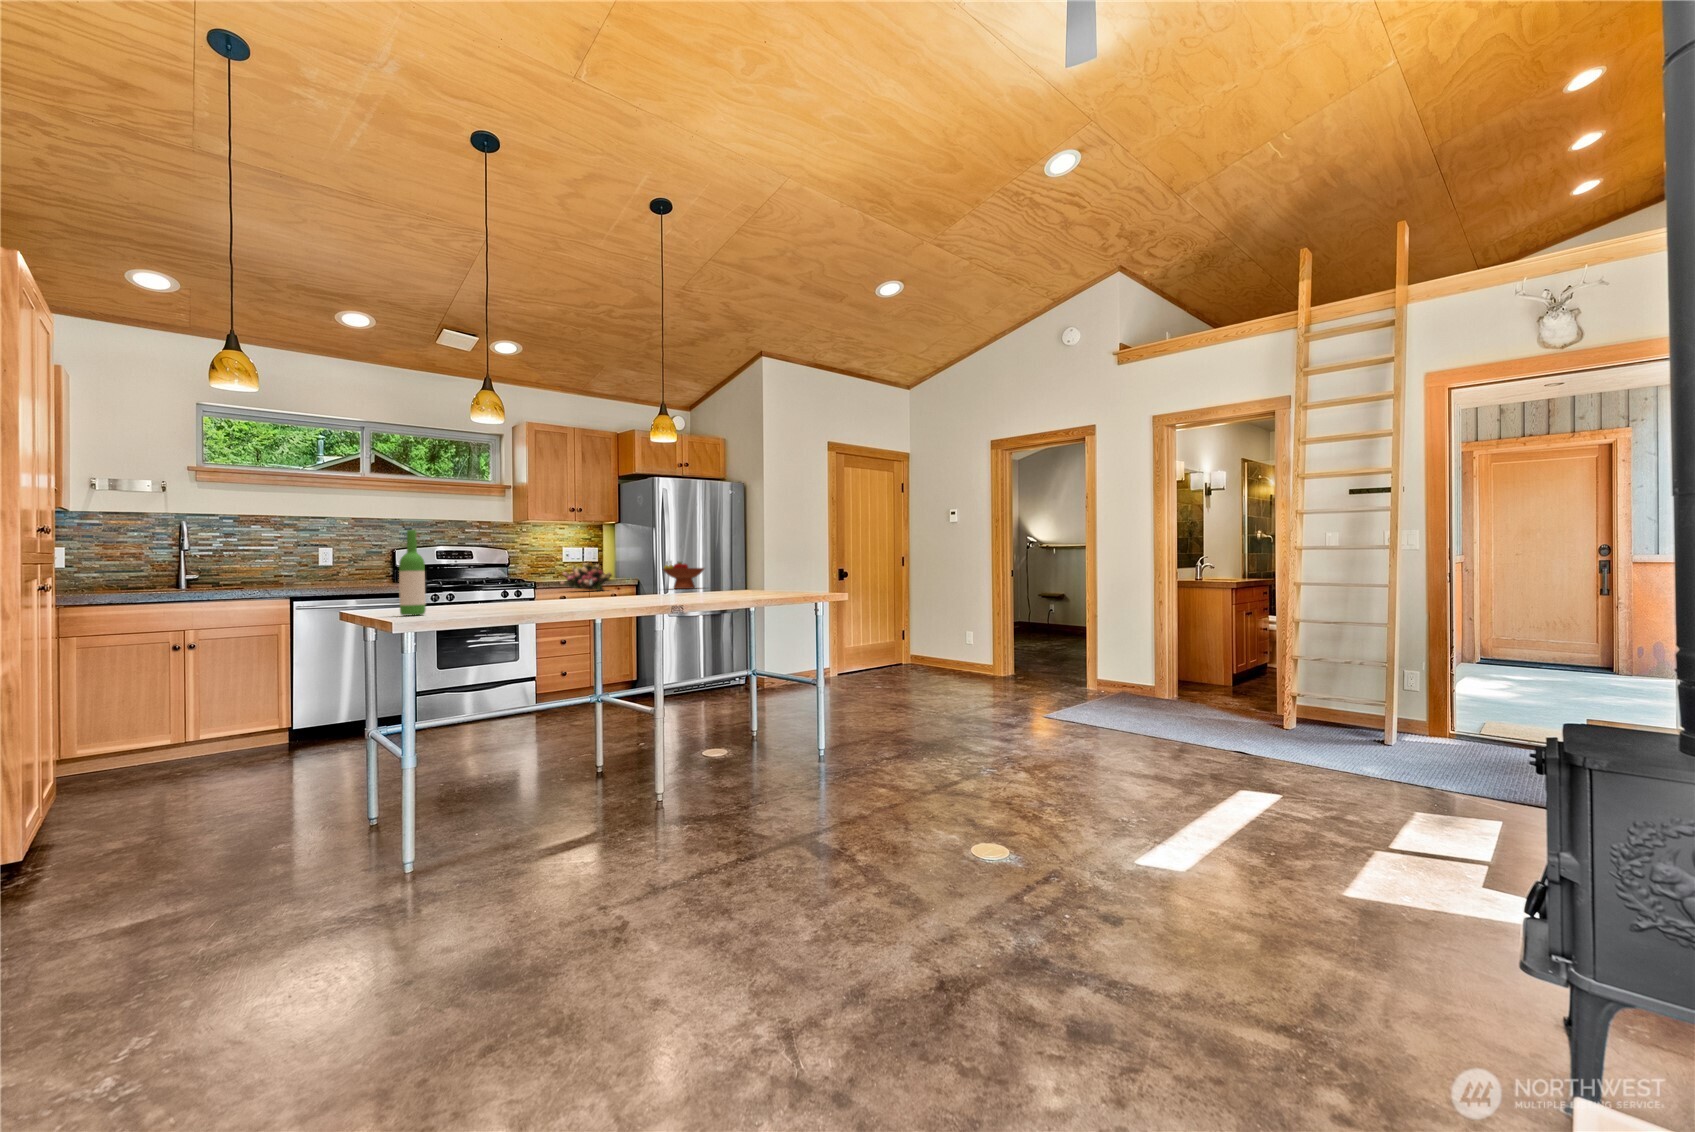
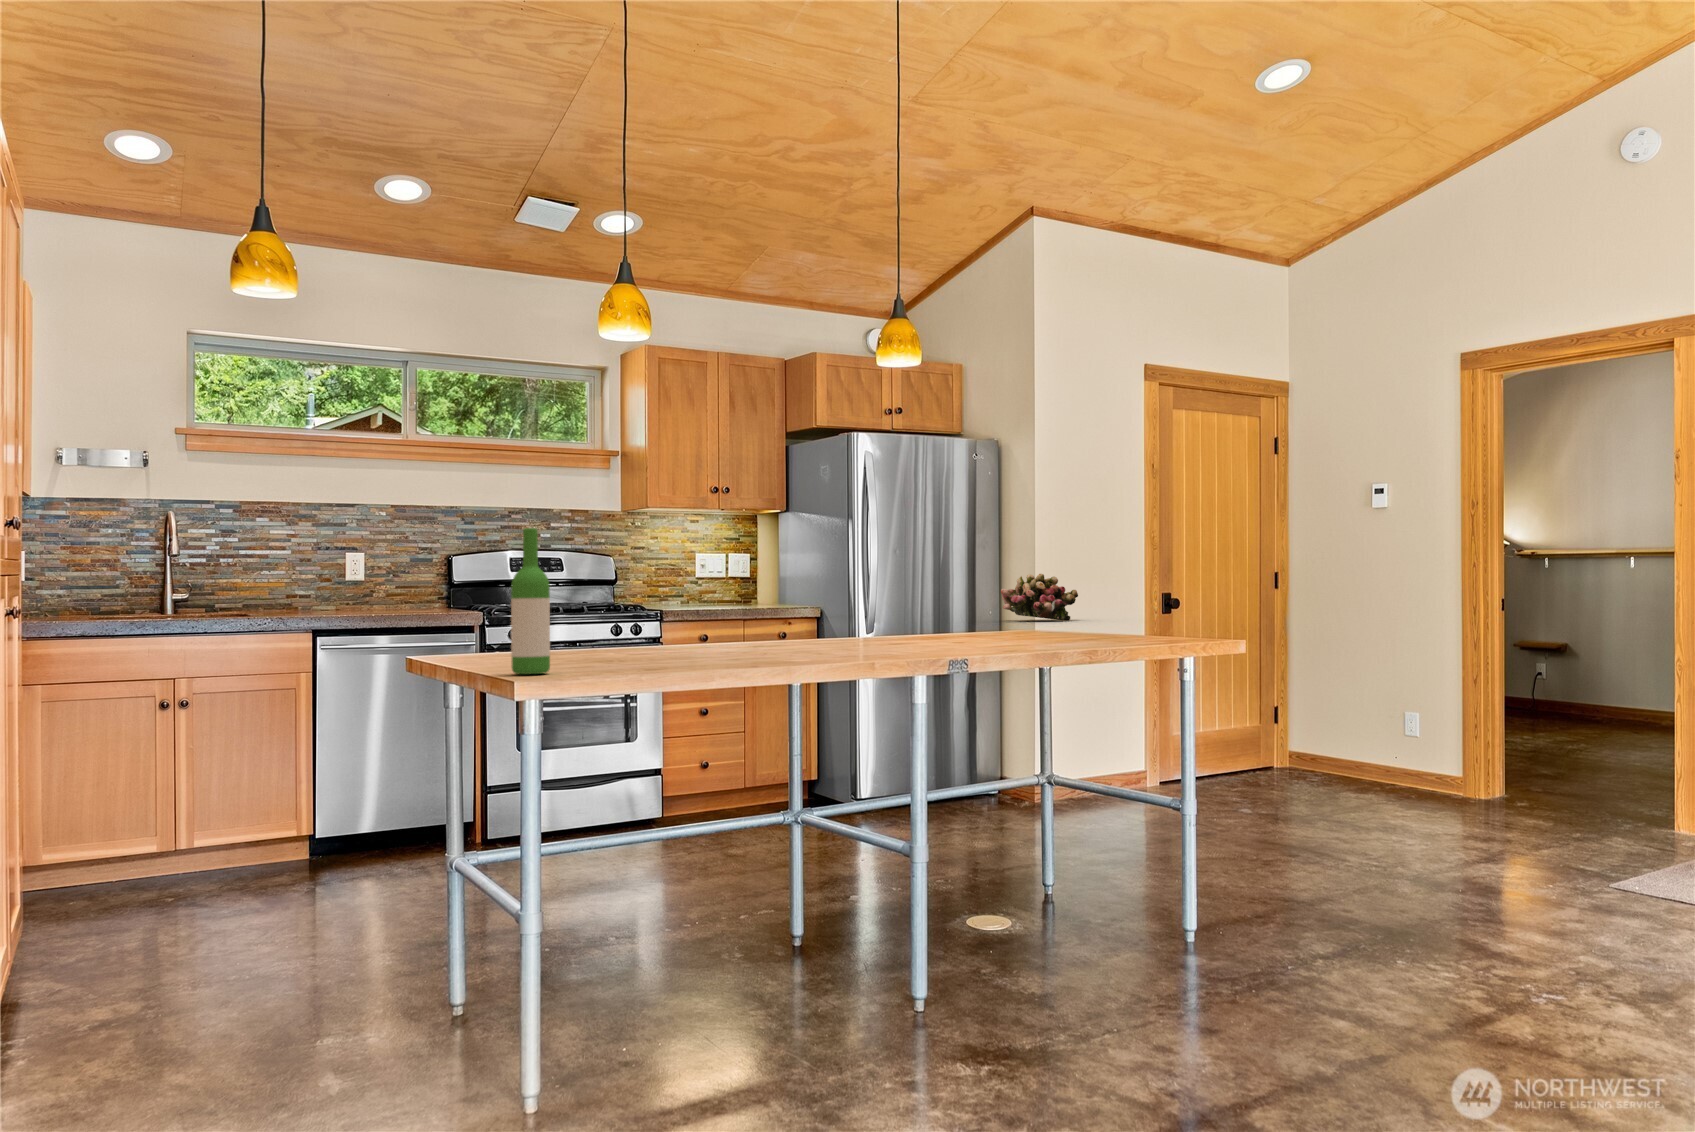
fruit bowl: present [663,562,704,589] -> none [864,576,937,624]
flower arrangement: present [561,563,612,591] -> present [1001,574,1078,621]

